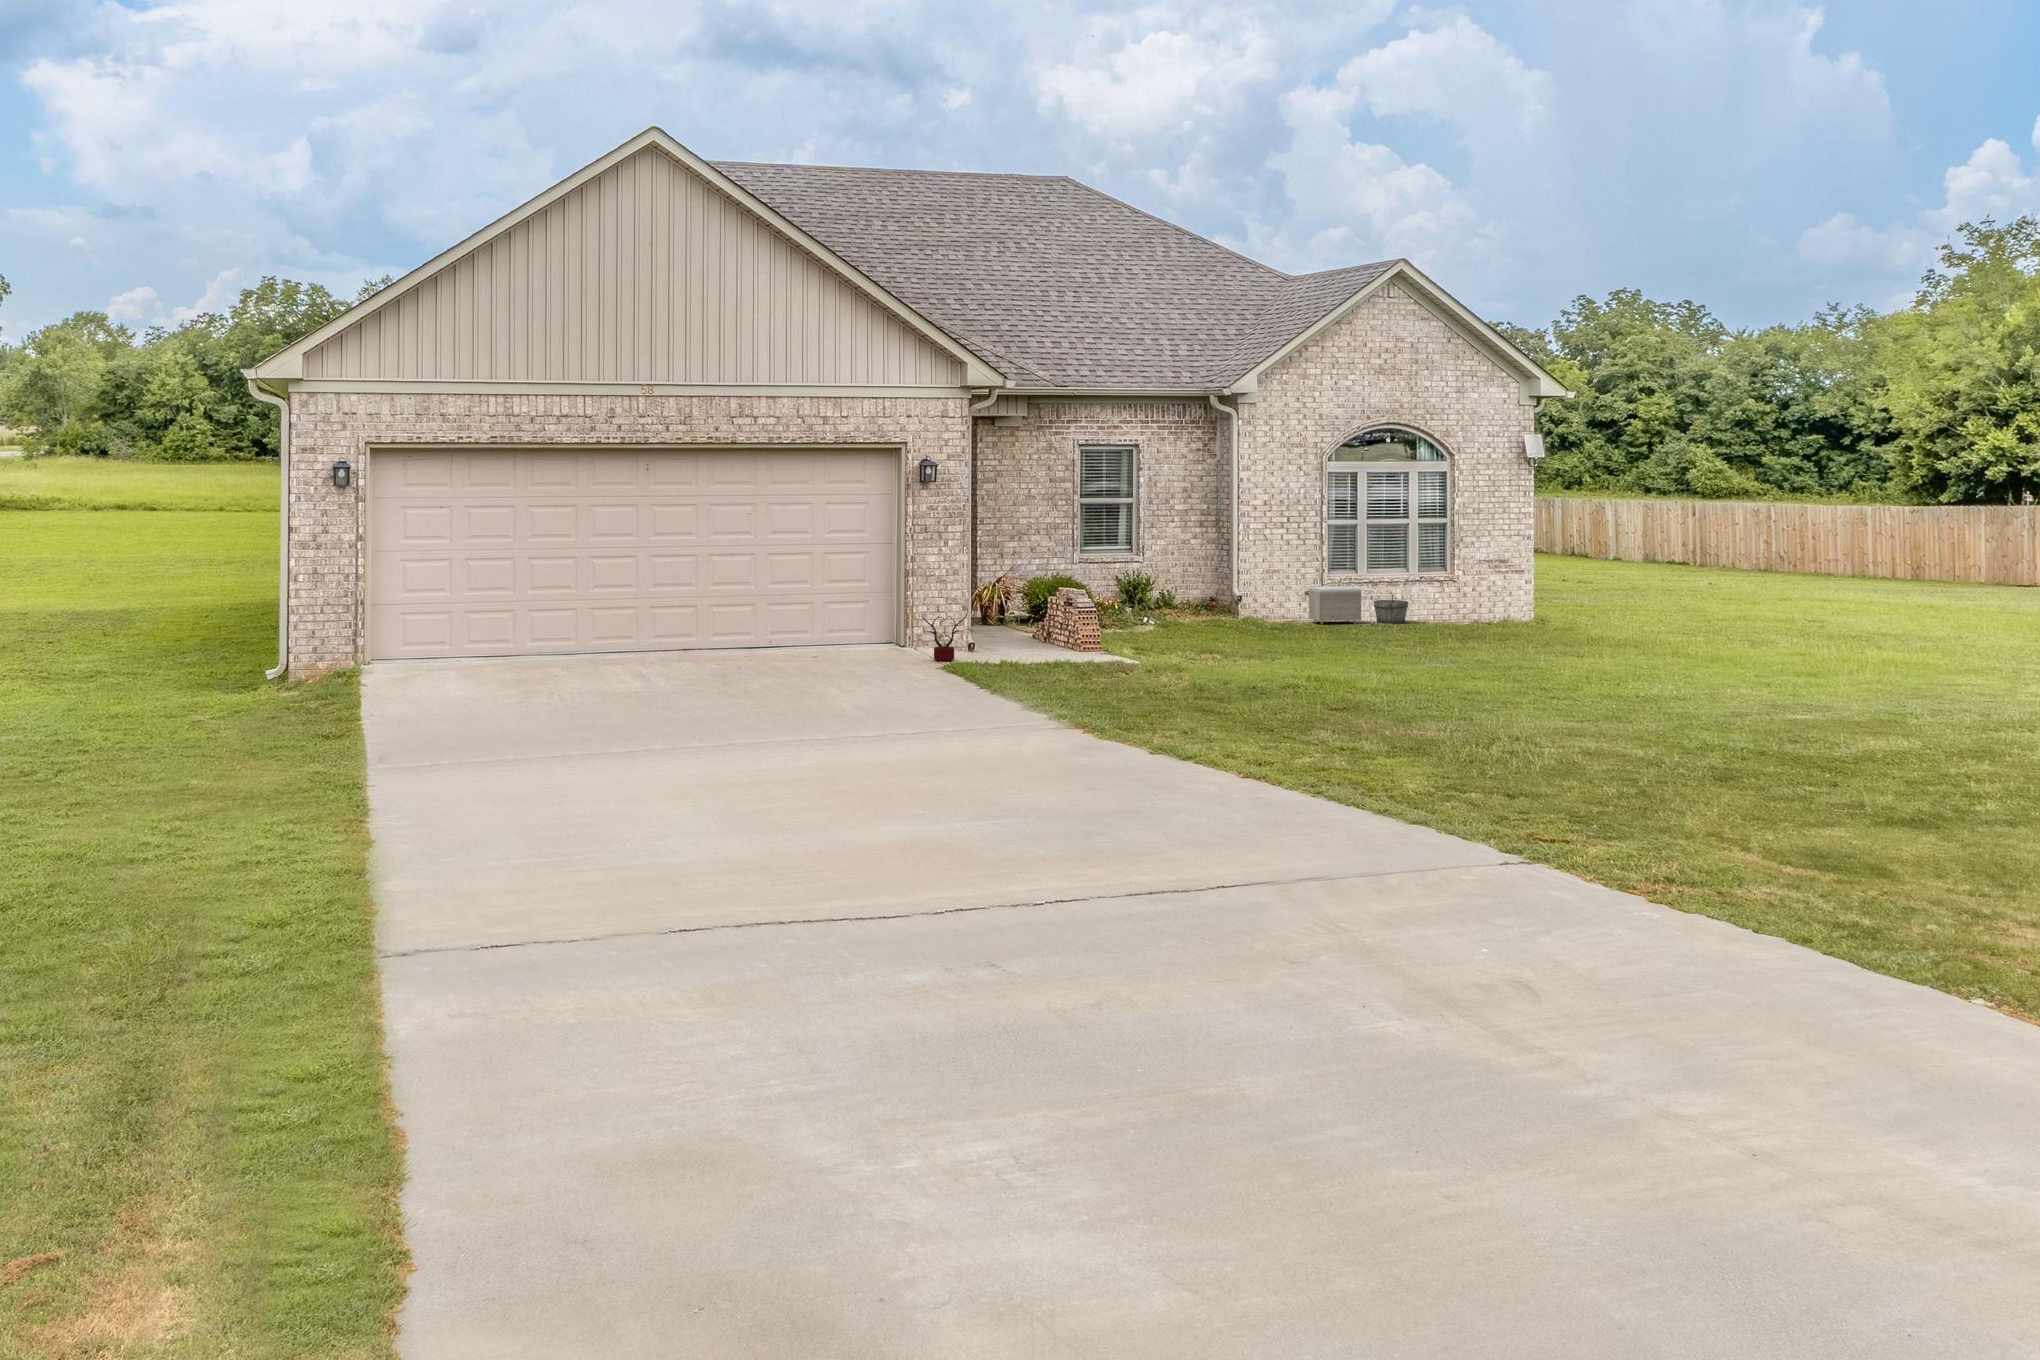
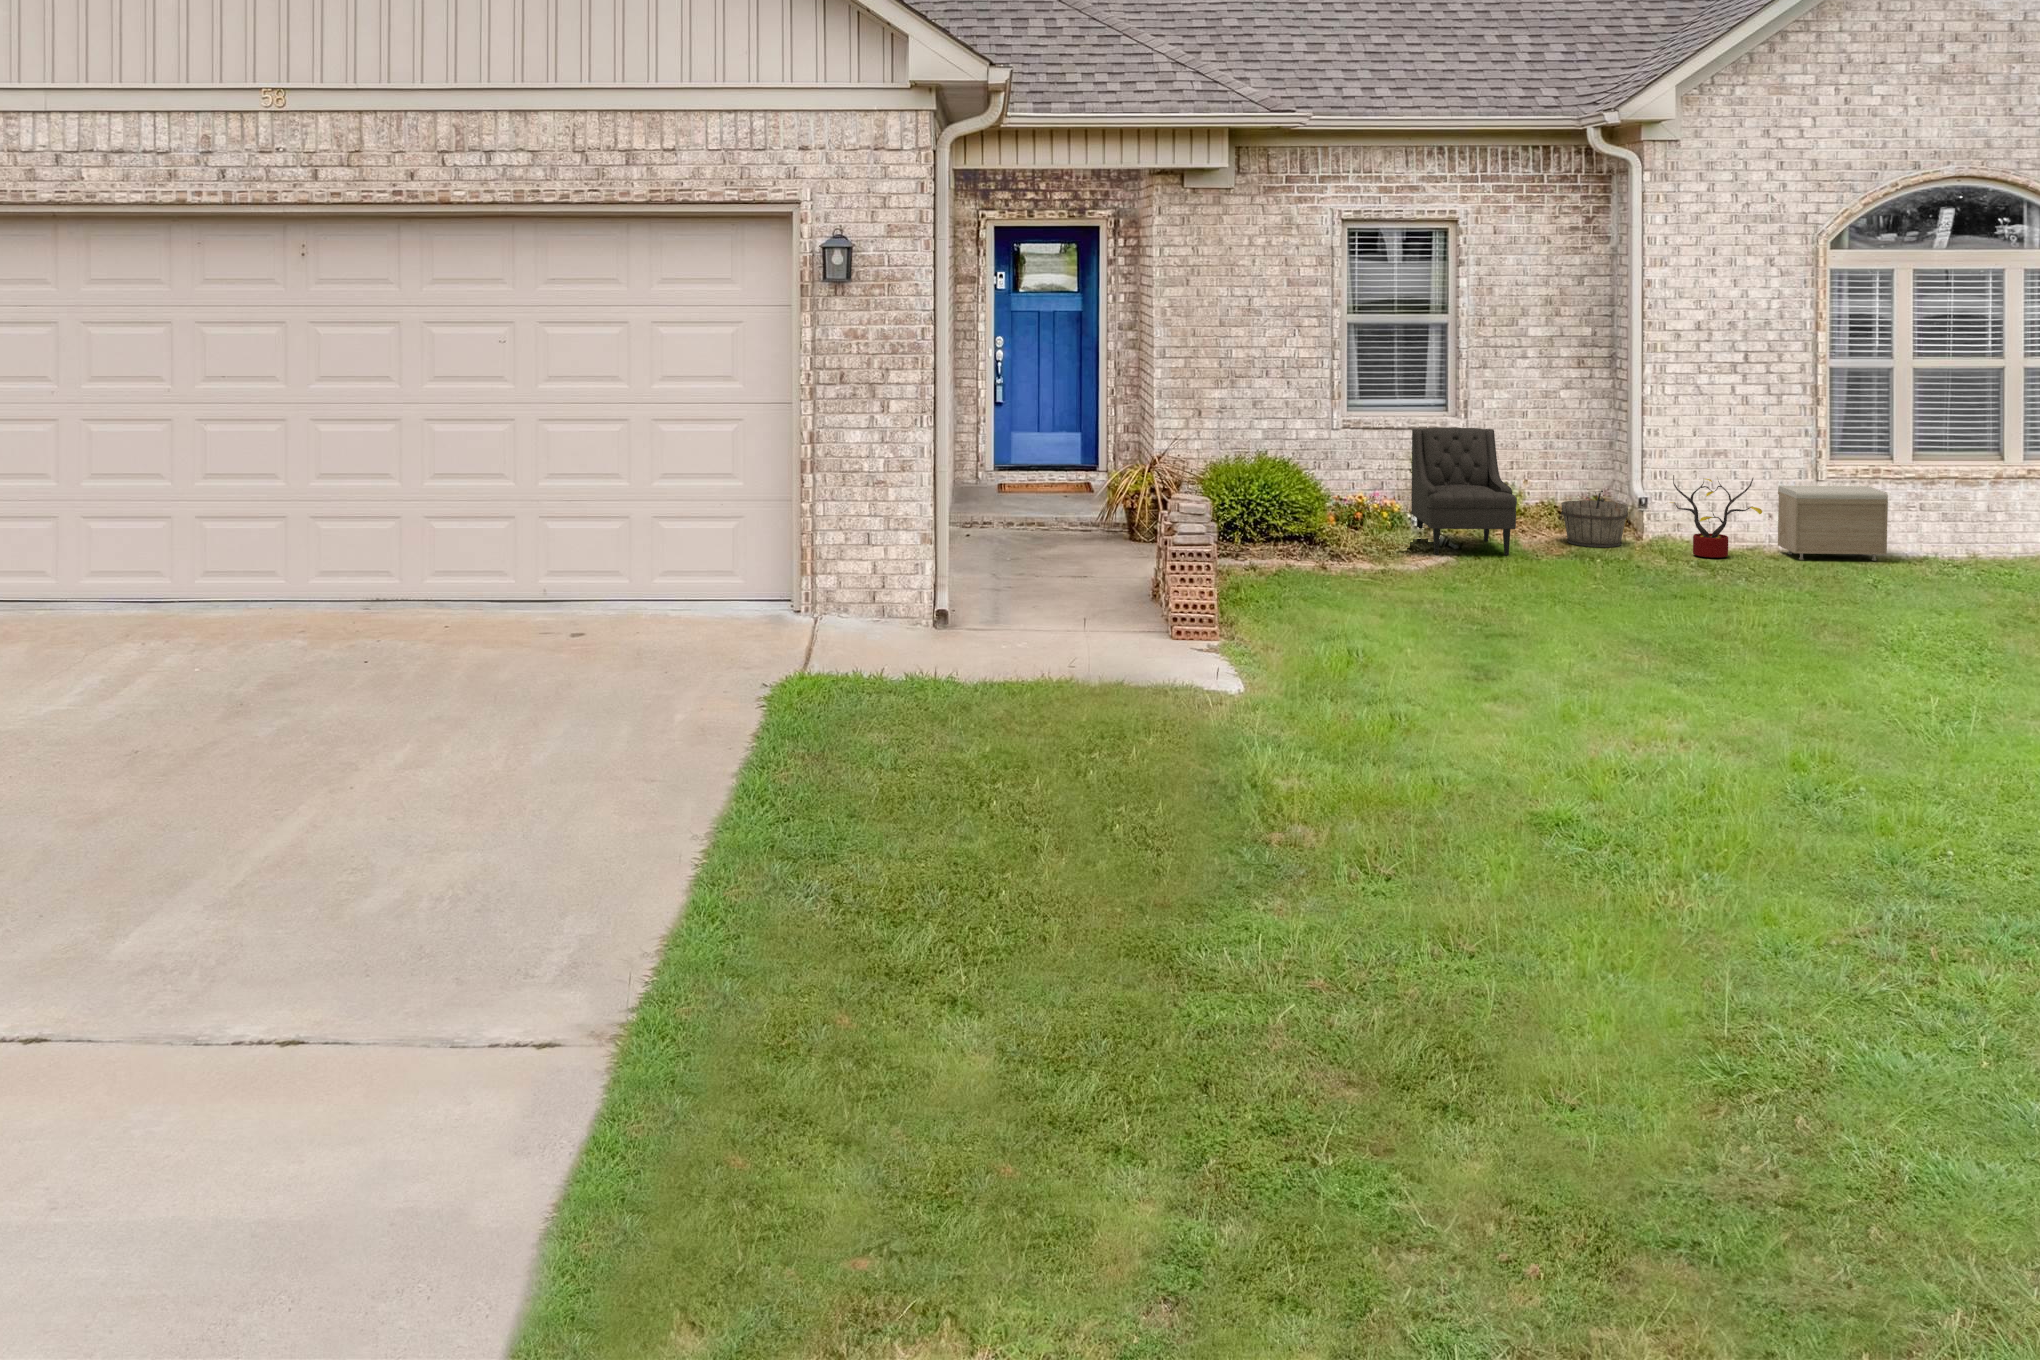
chair: none [1125,560,1187,628] -> present [1411,428,1517,555]
wooden bucket: present [1374,593,1408,624] -> present [1560,490,1629,547]
decorative plant: present [922,611,973,661] -> present [1670,475,1762,558]

